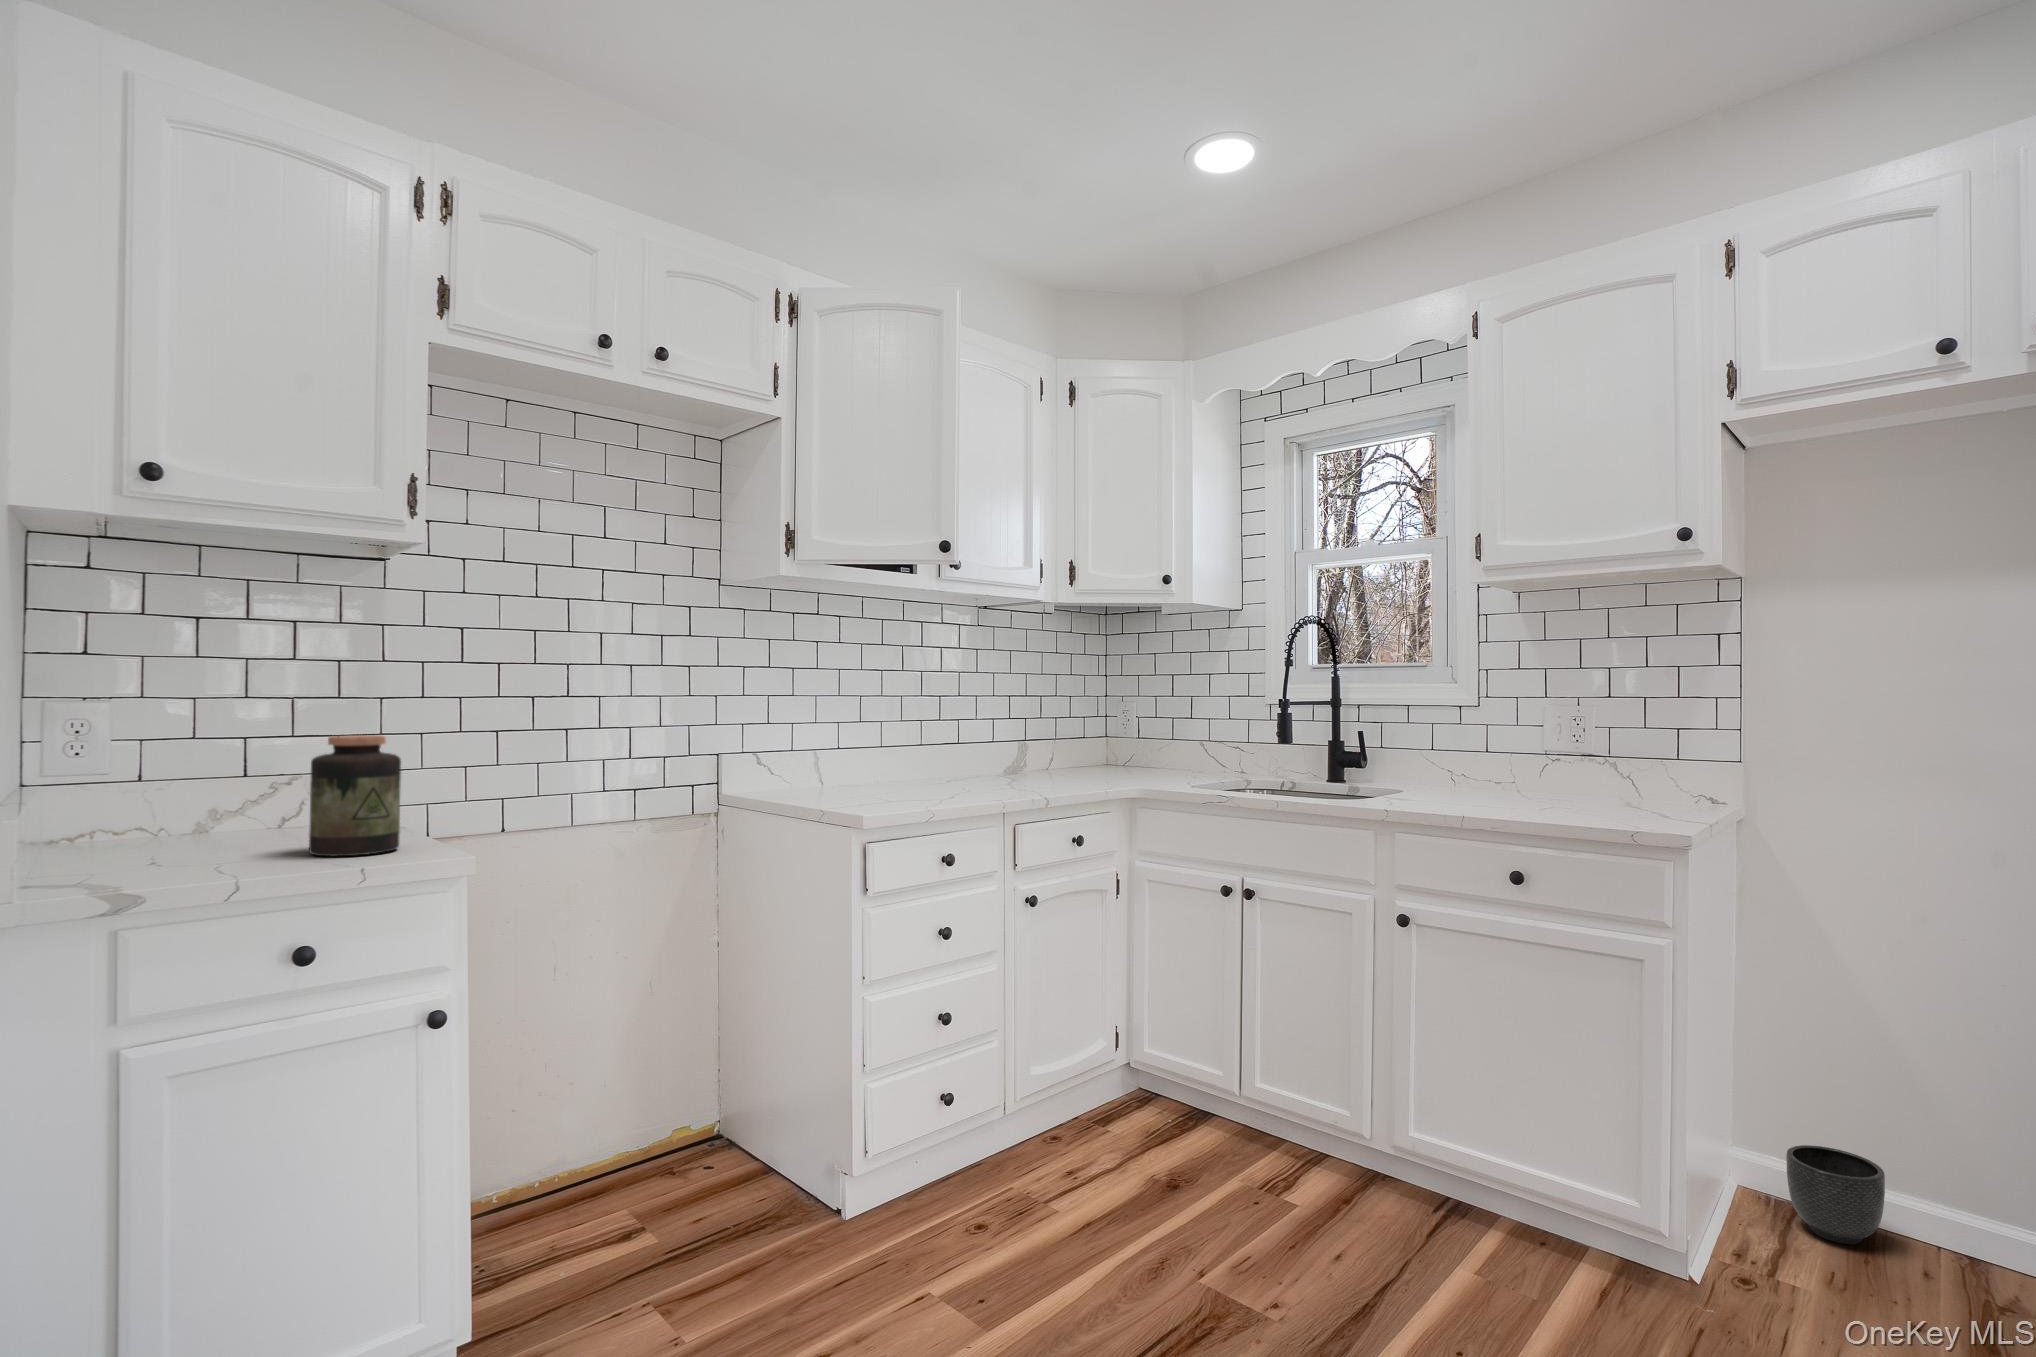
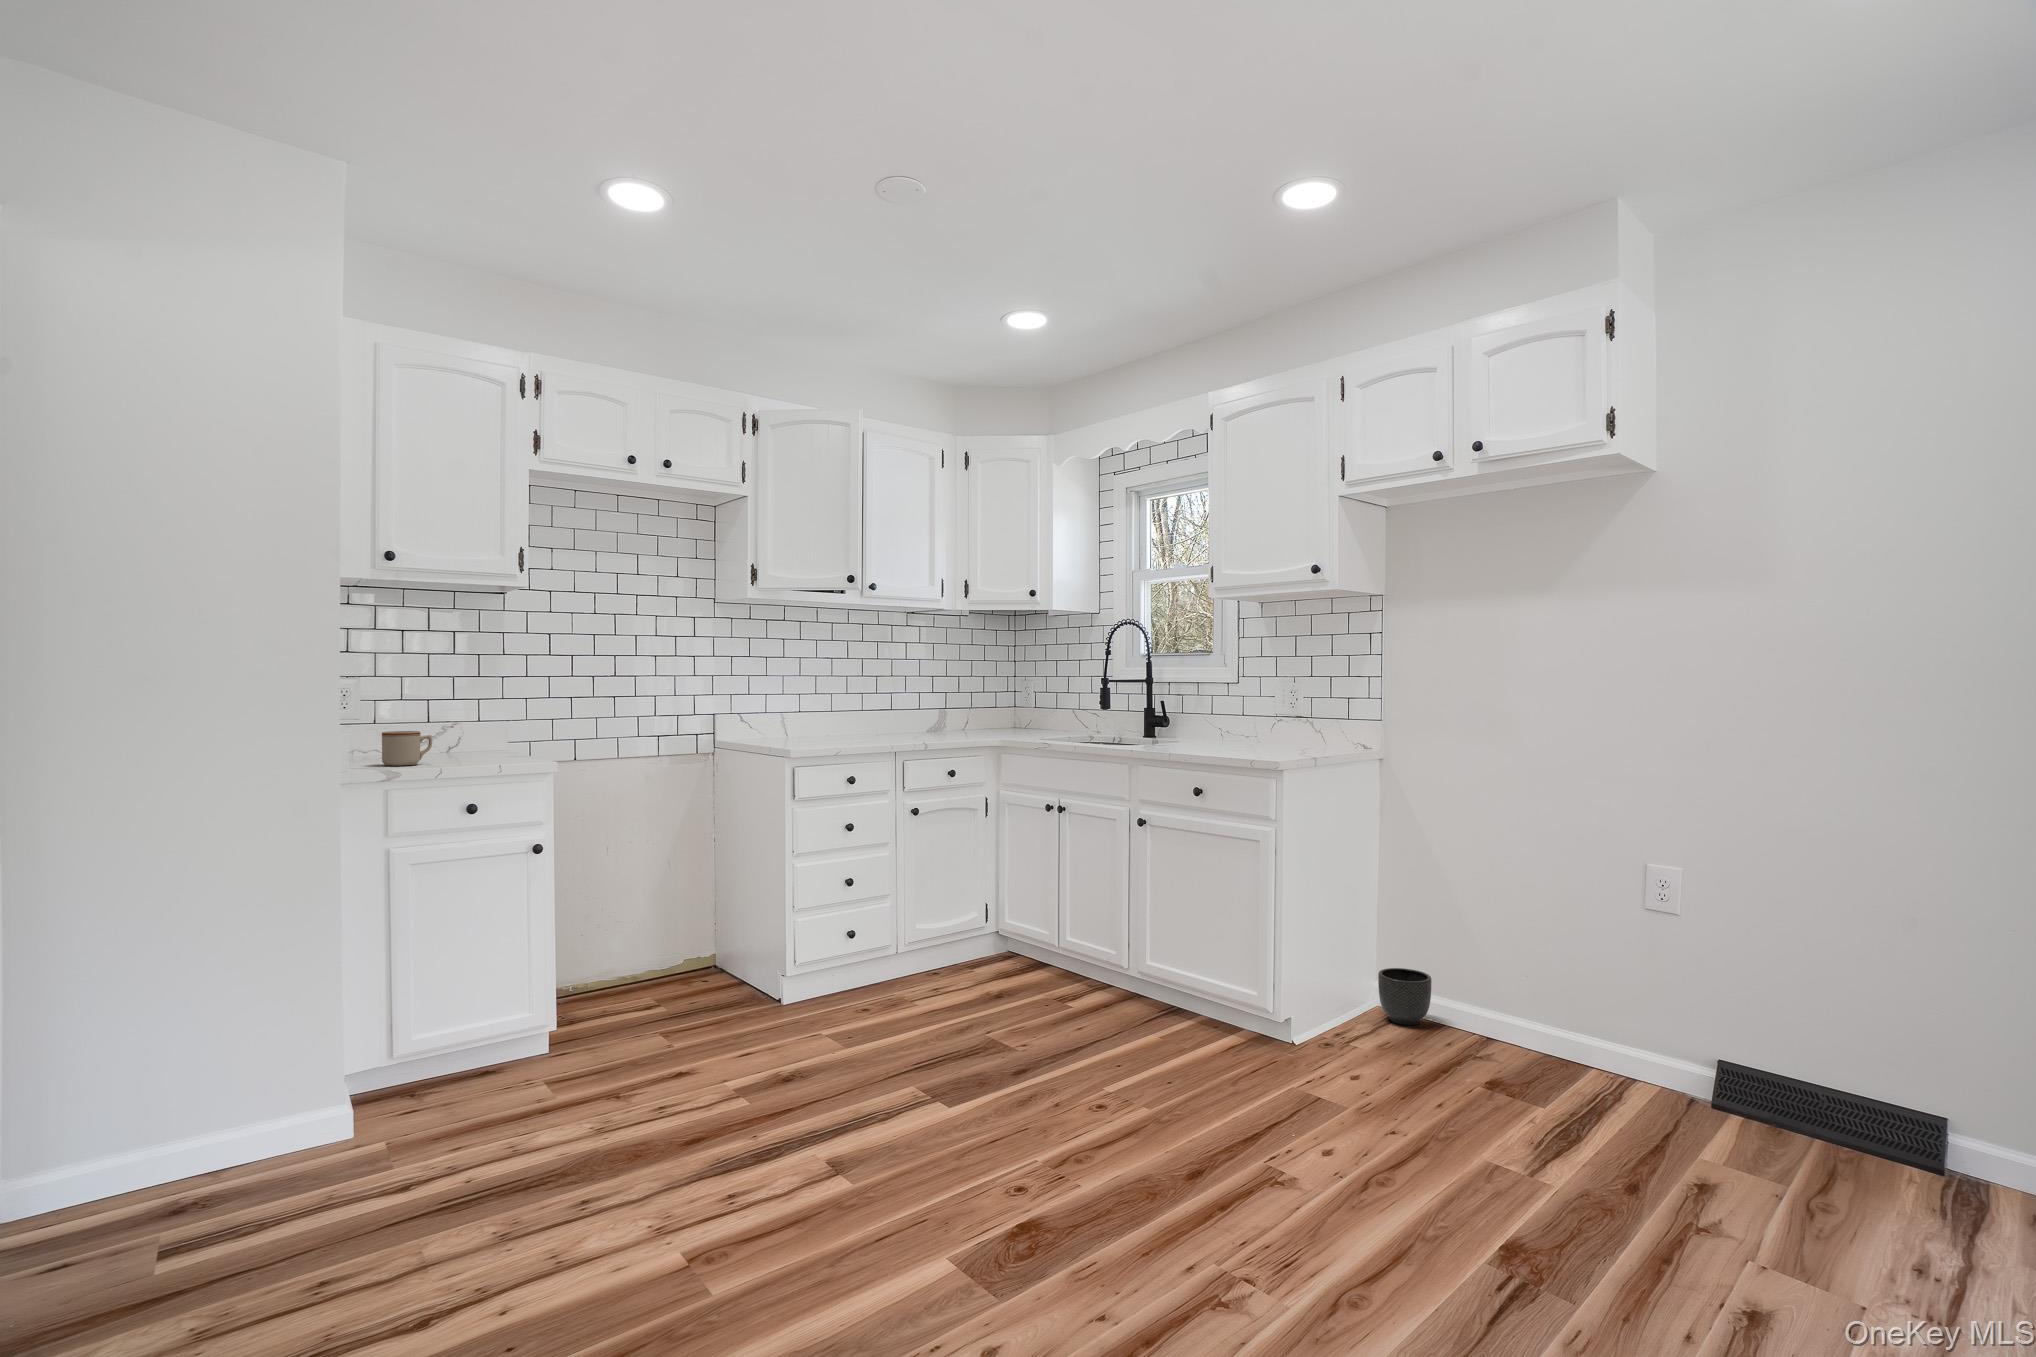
jar: present [309,735,401,856] -> none [468,699,516,764]
mug: none [137,796,240,864] -> present [382,731,432,766]

